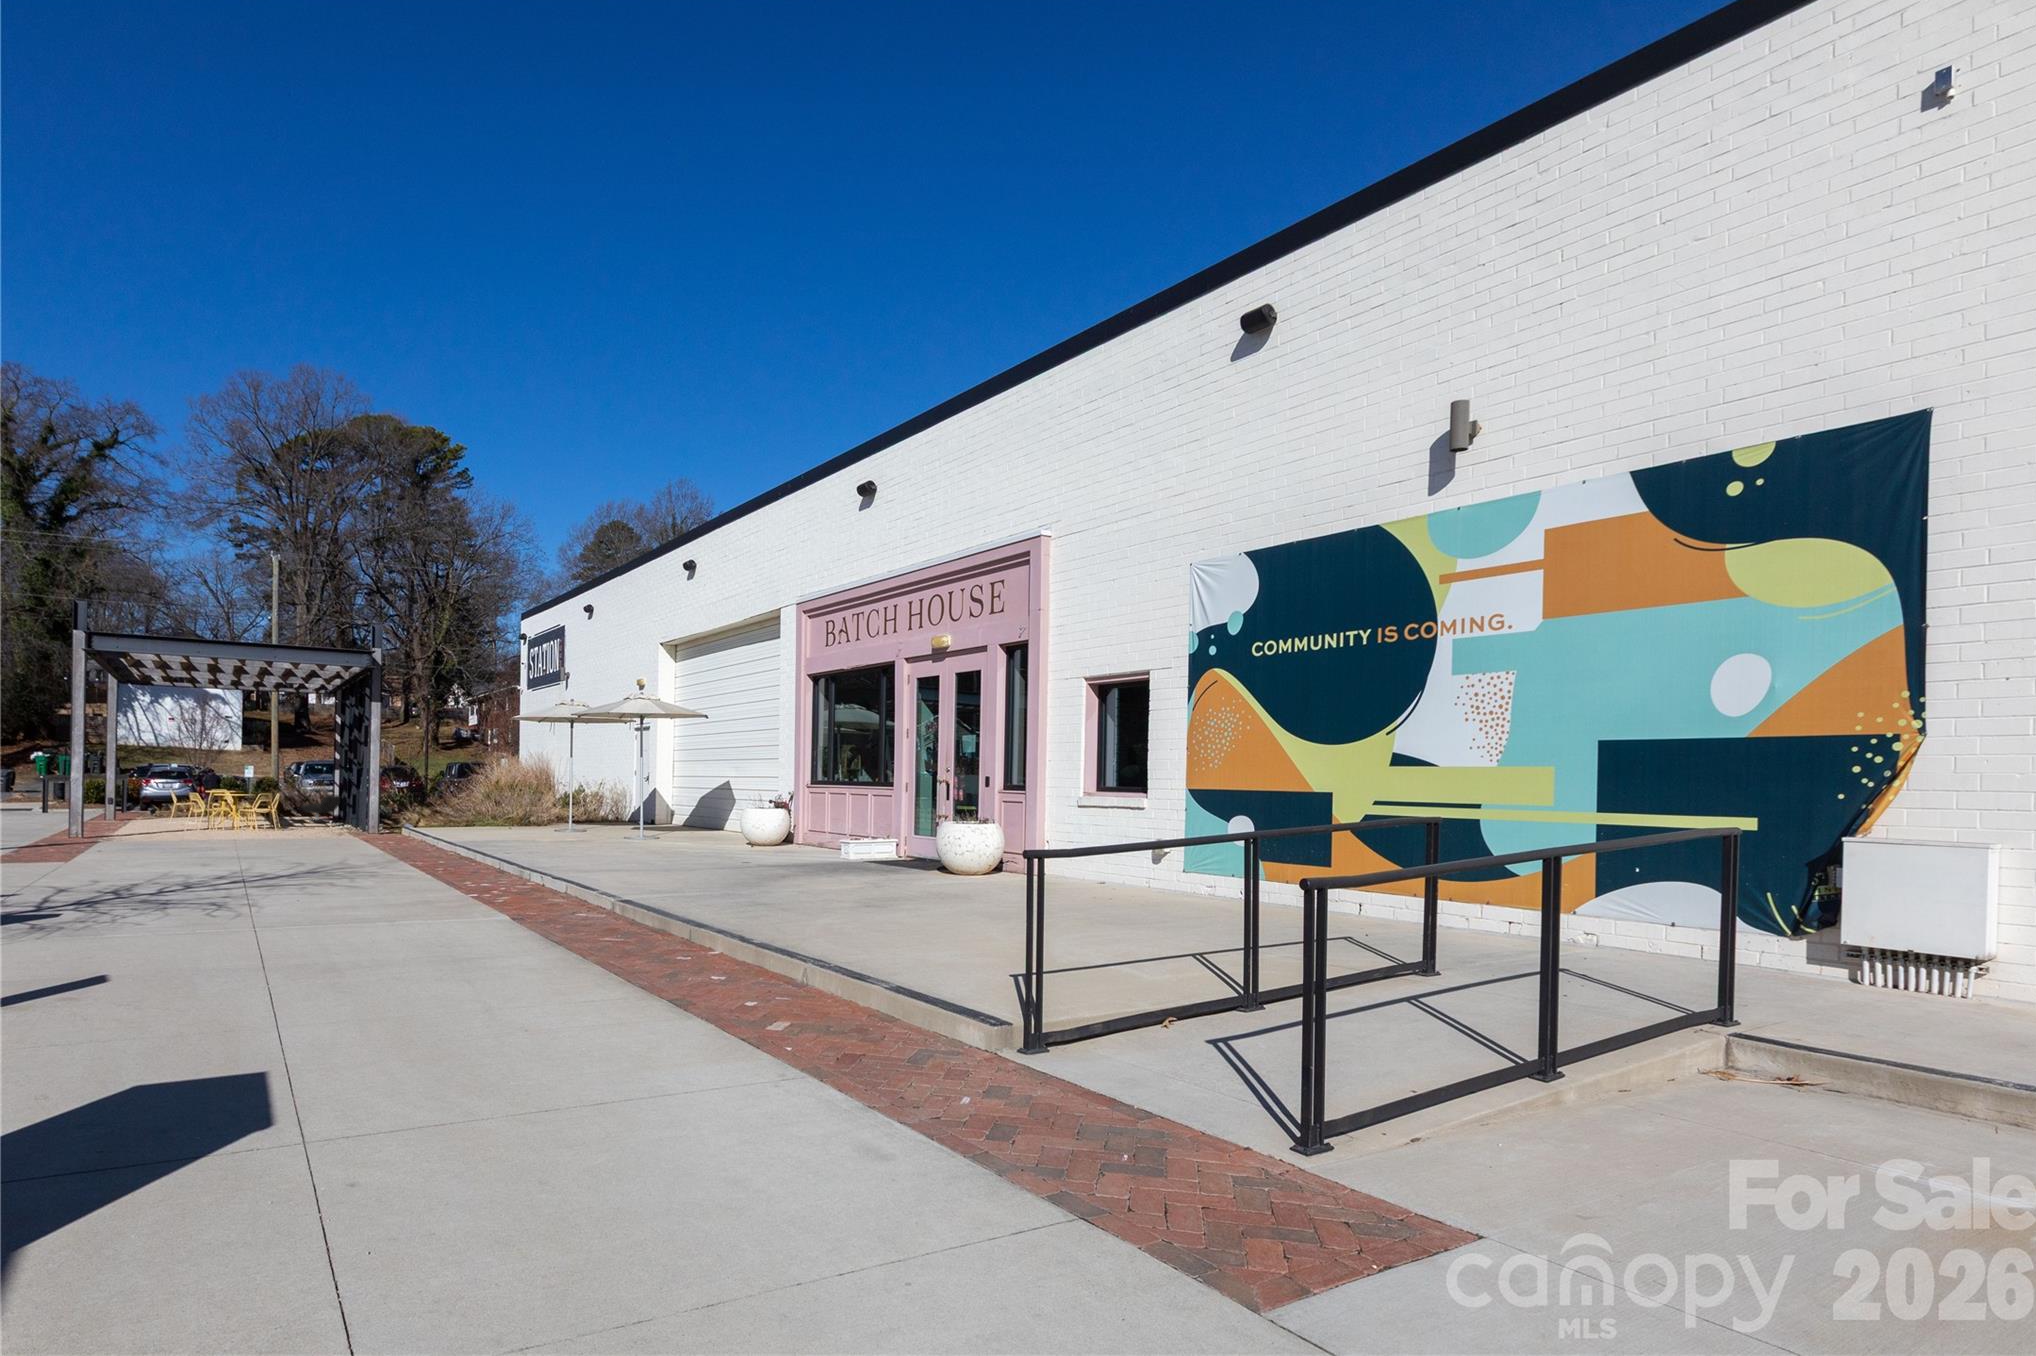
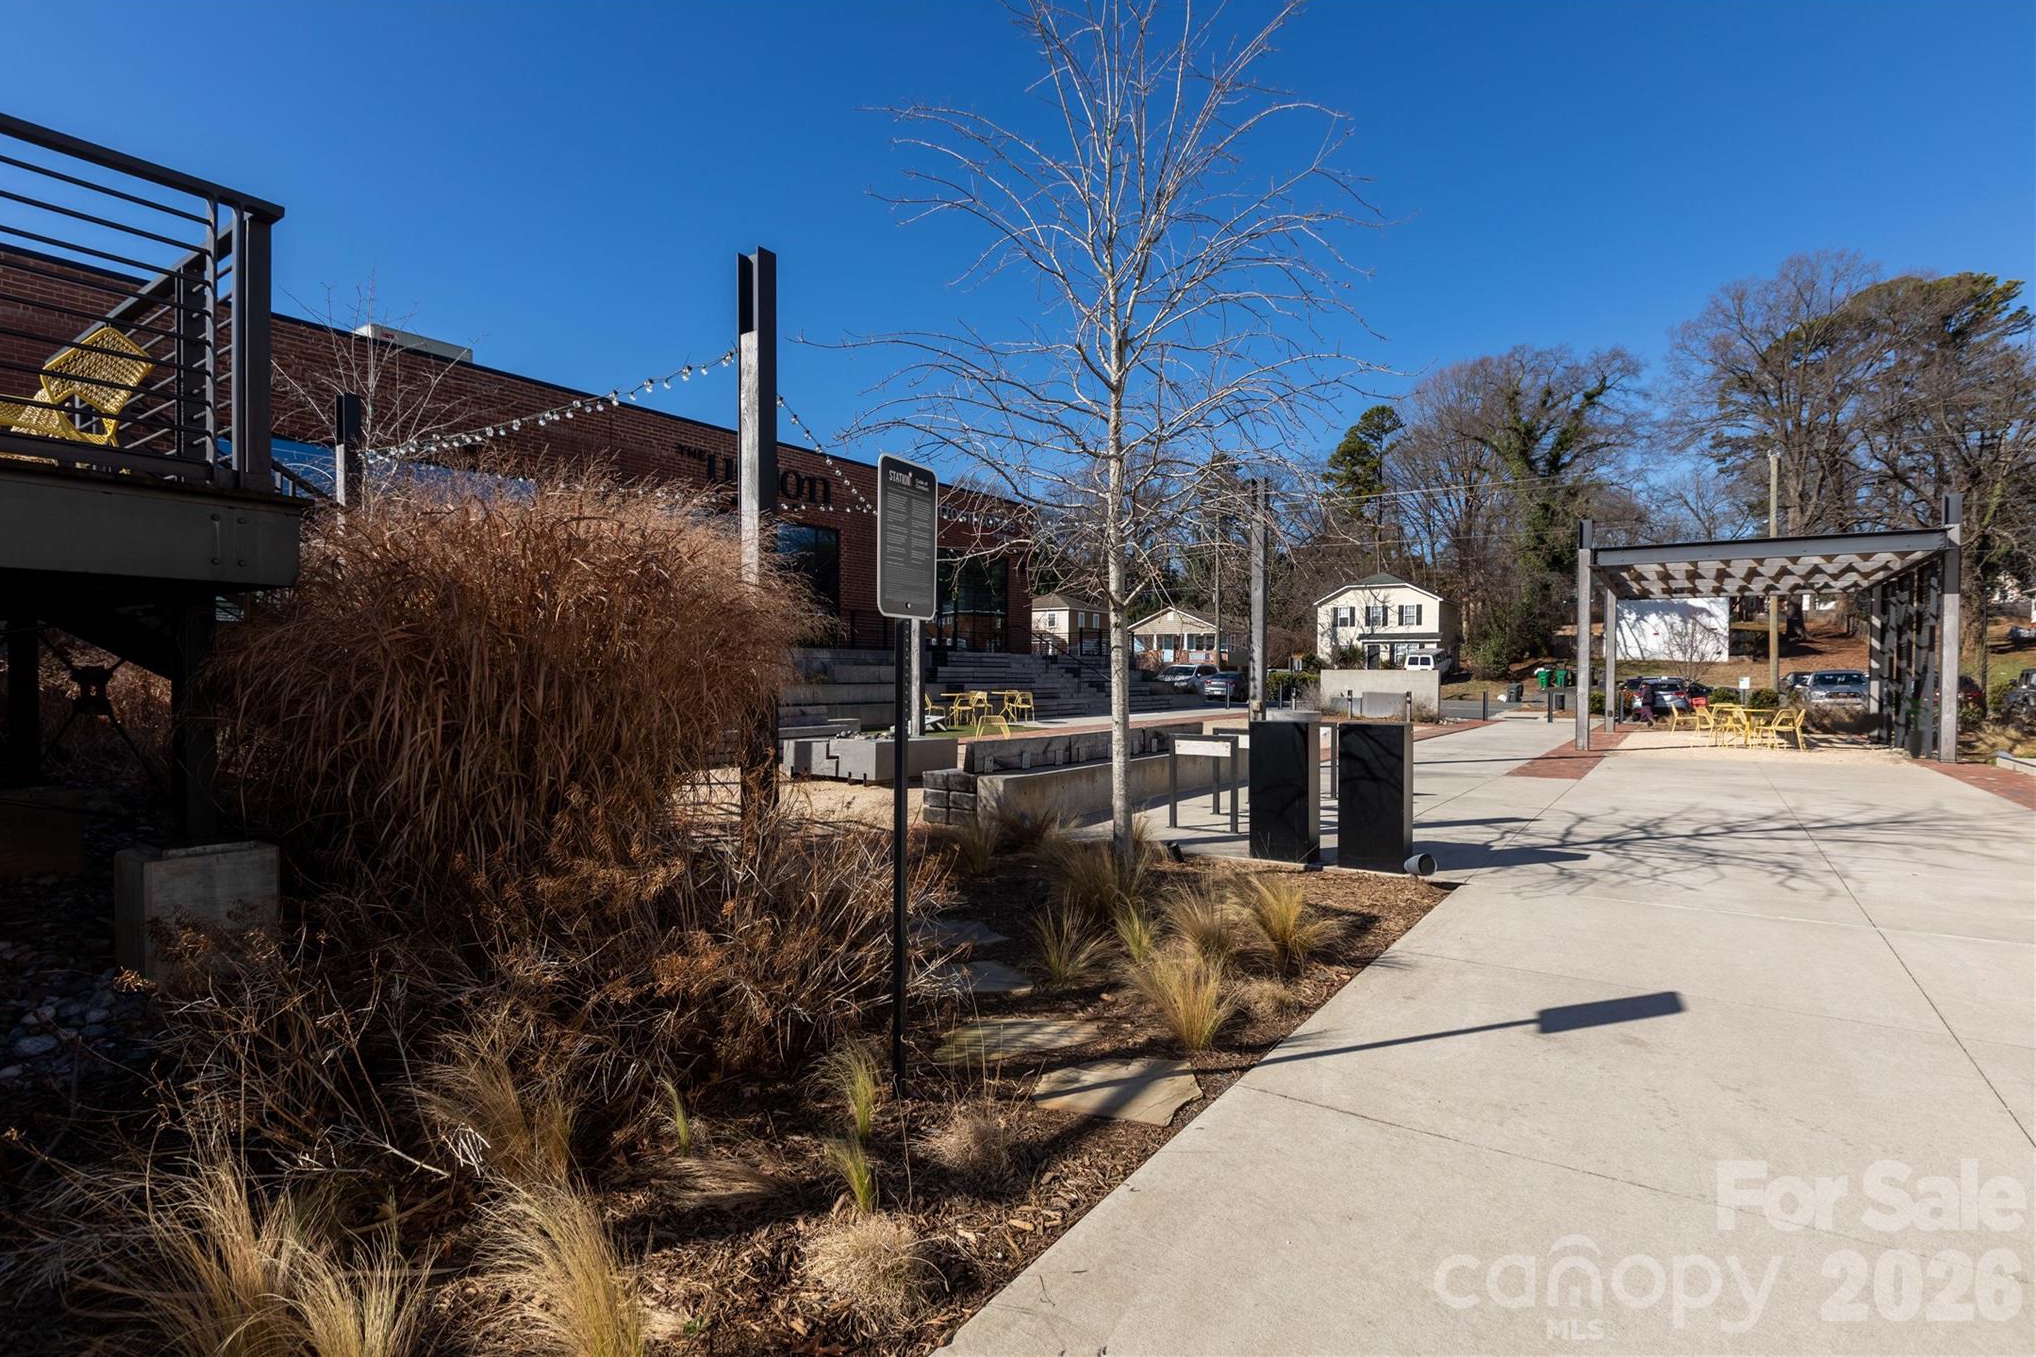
potted plant: none [344,785,365,829] -> present [1904,698,1929,758]

